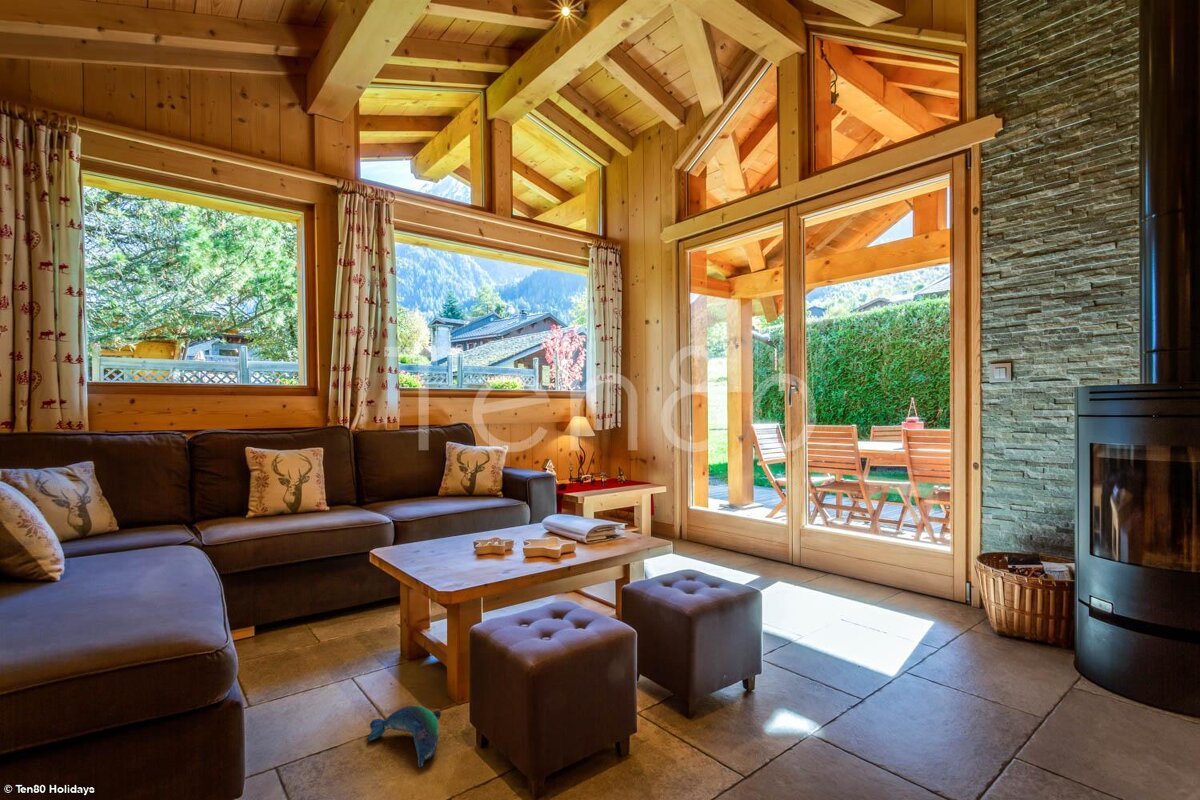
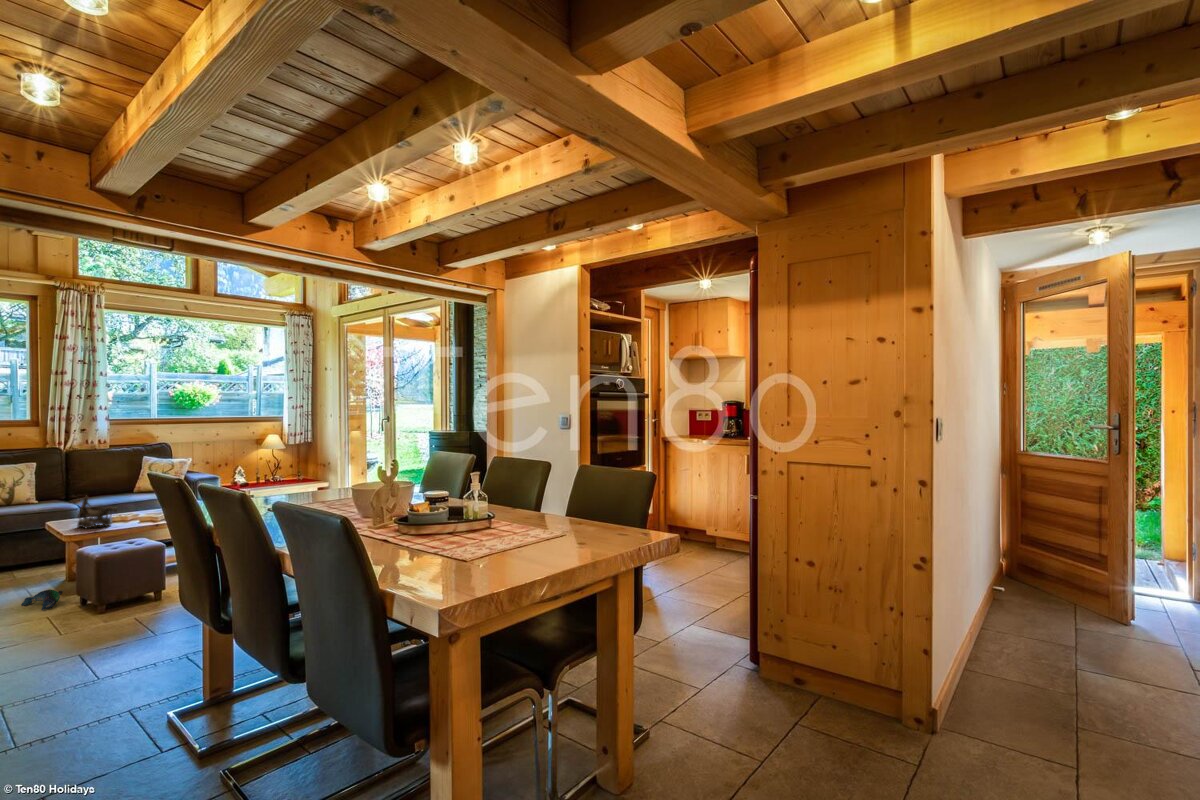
decorative bowl: none [435,504,508,571] -> present [77,496,117,528]

